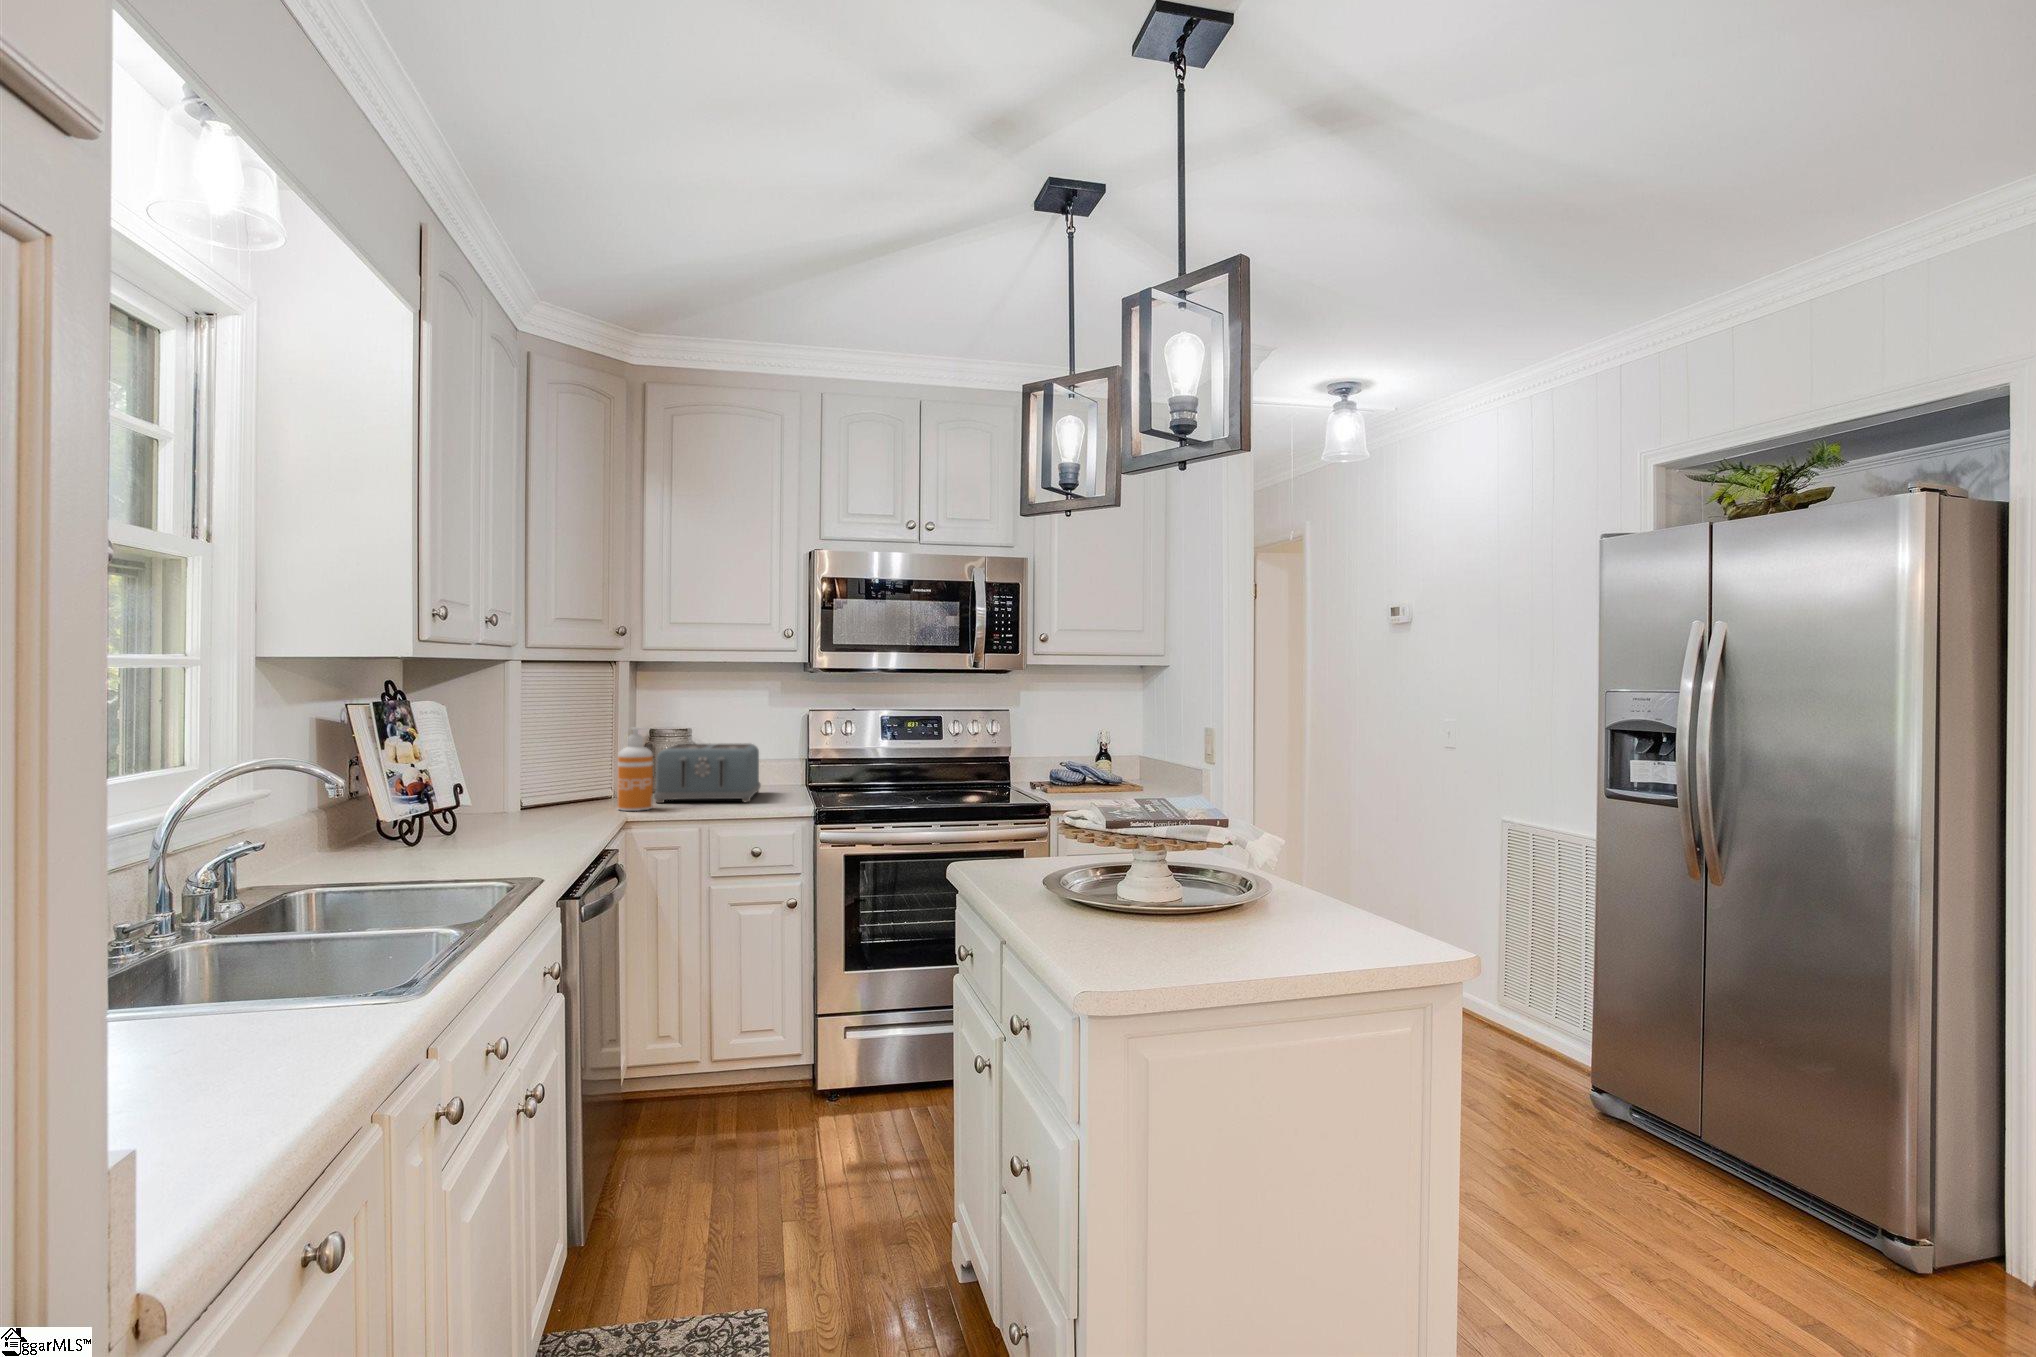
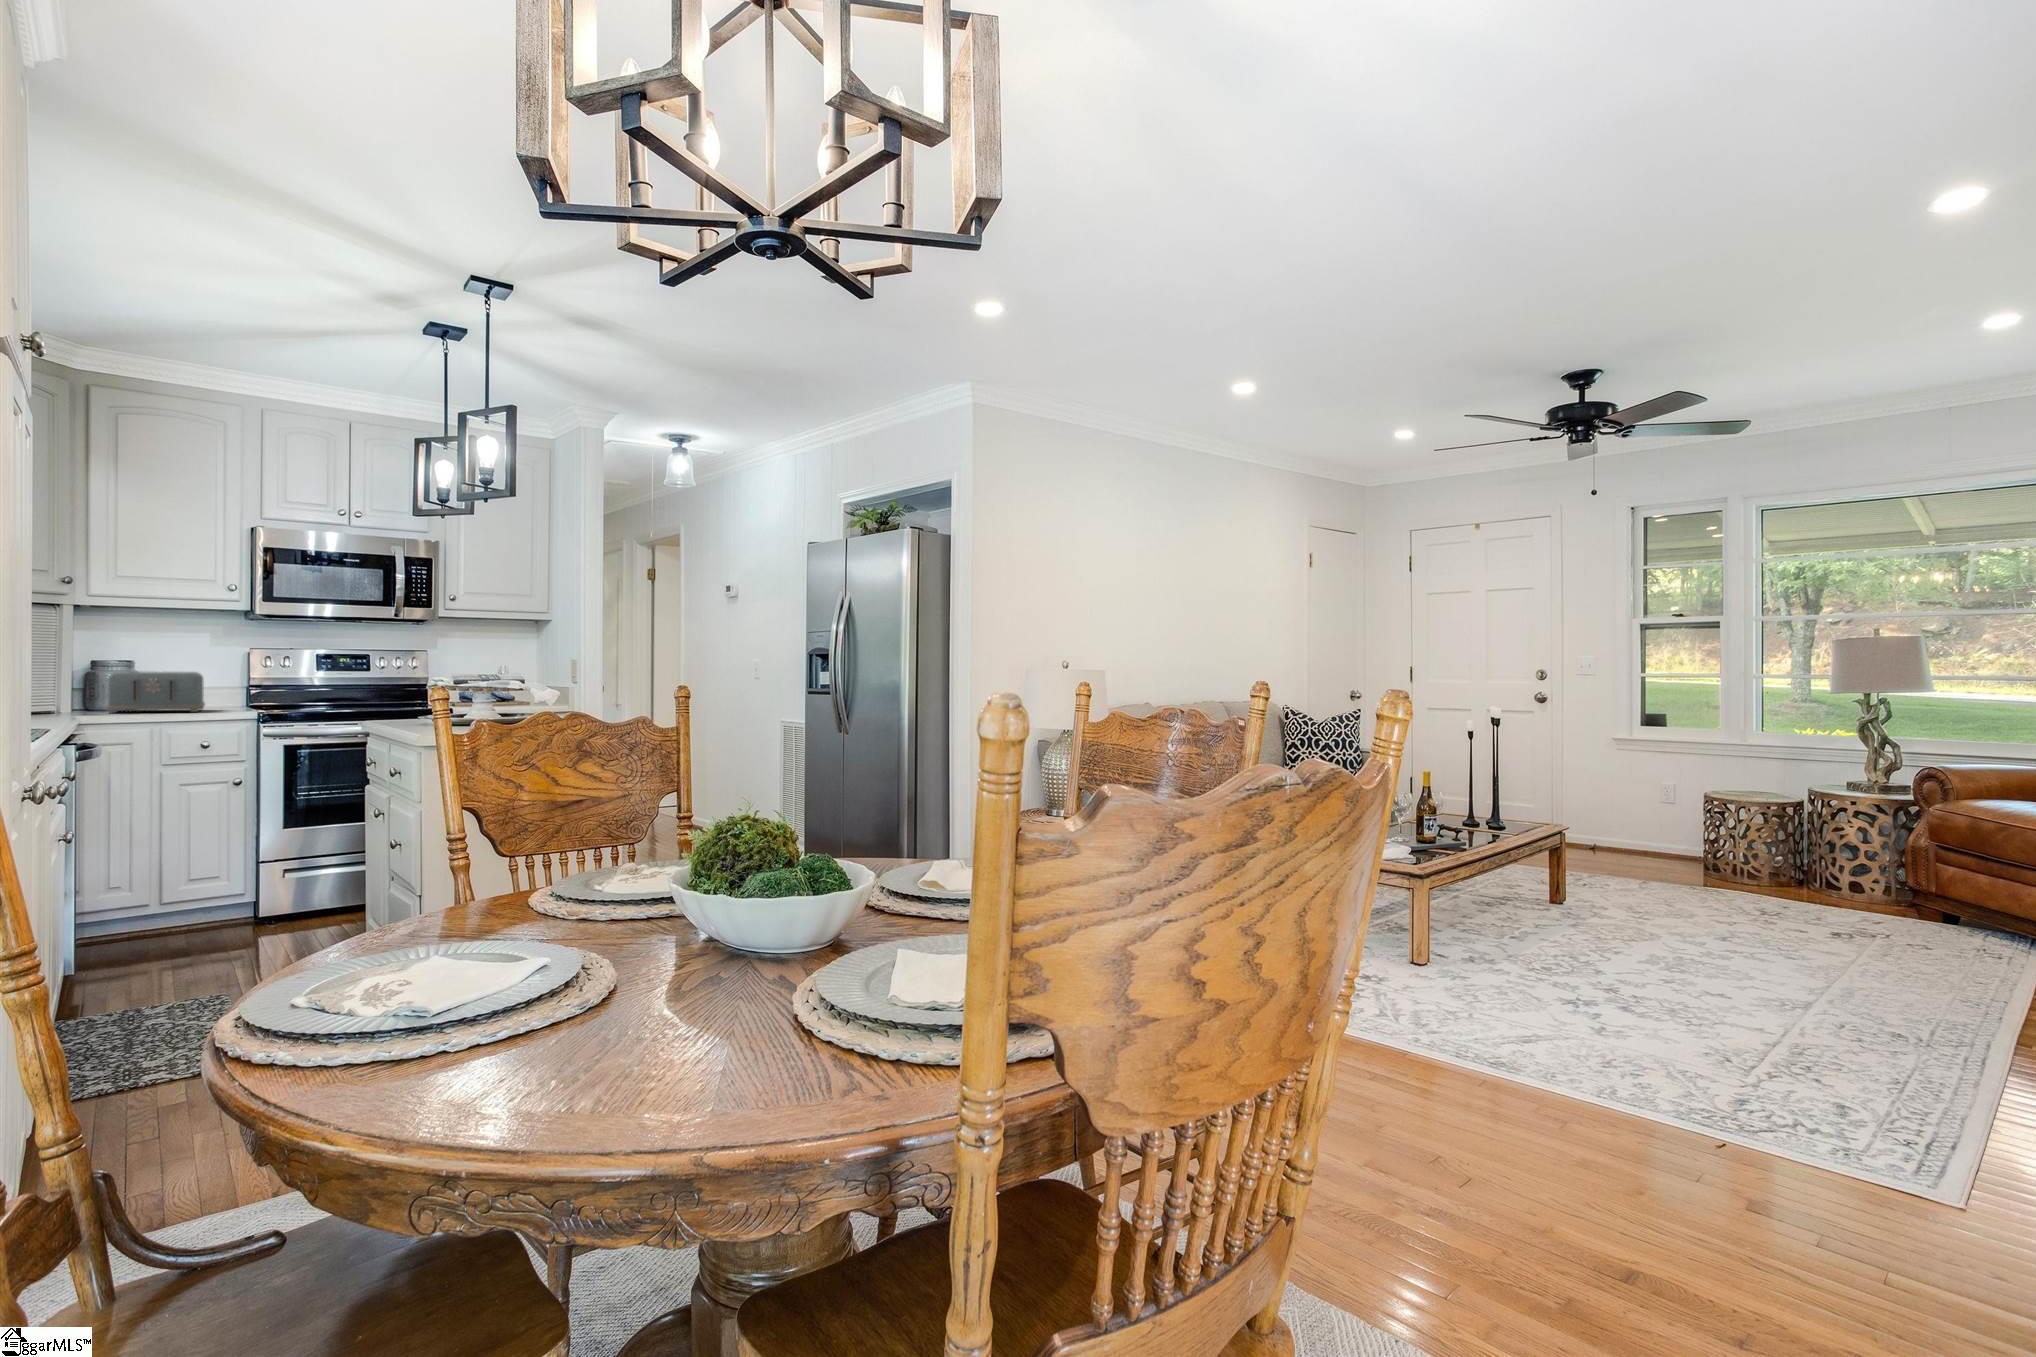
soap dispenser: present [617,727,653,811] -> none [75,653,108,715]

